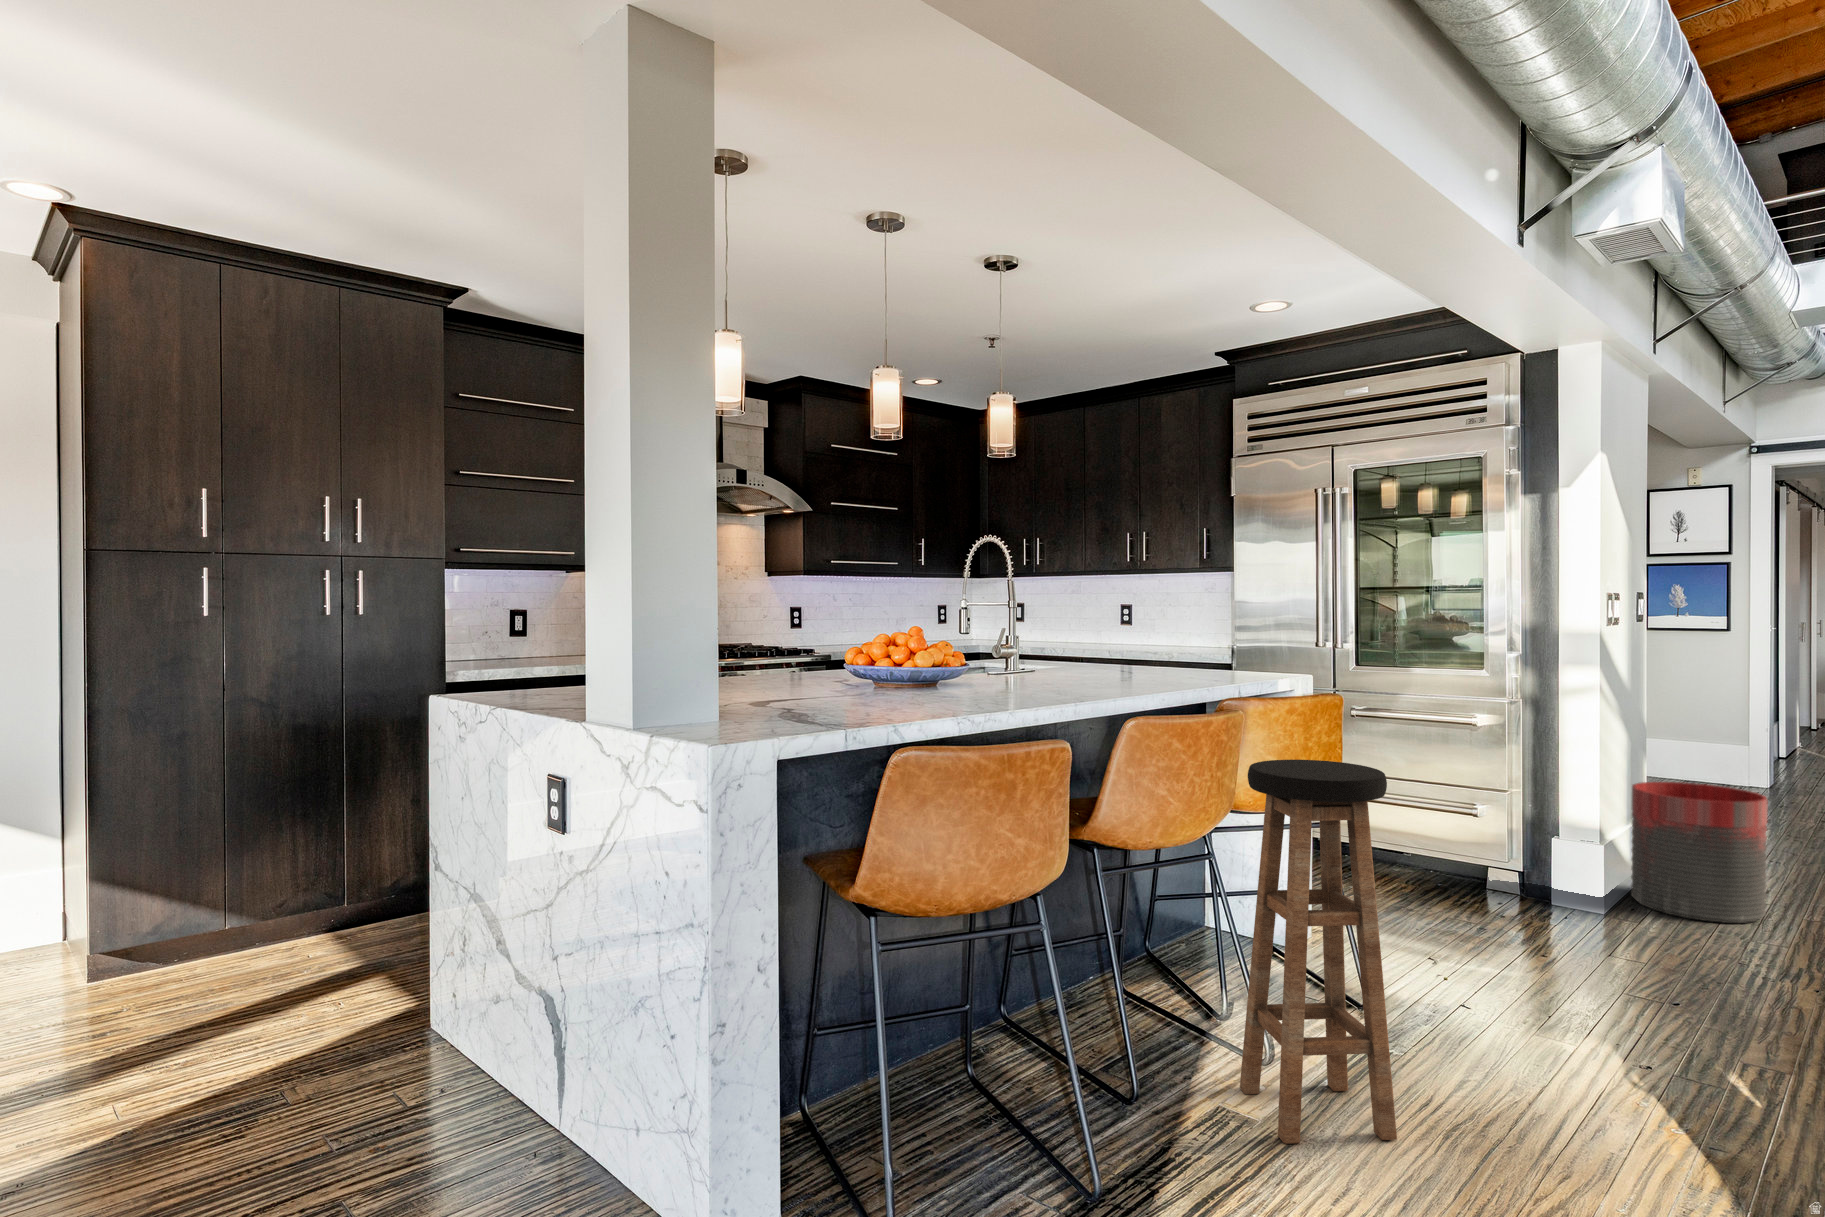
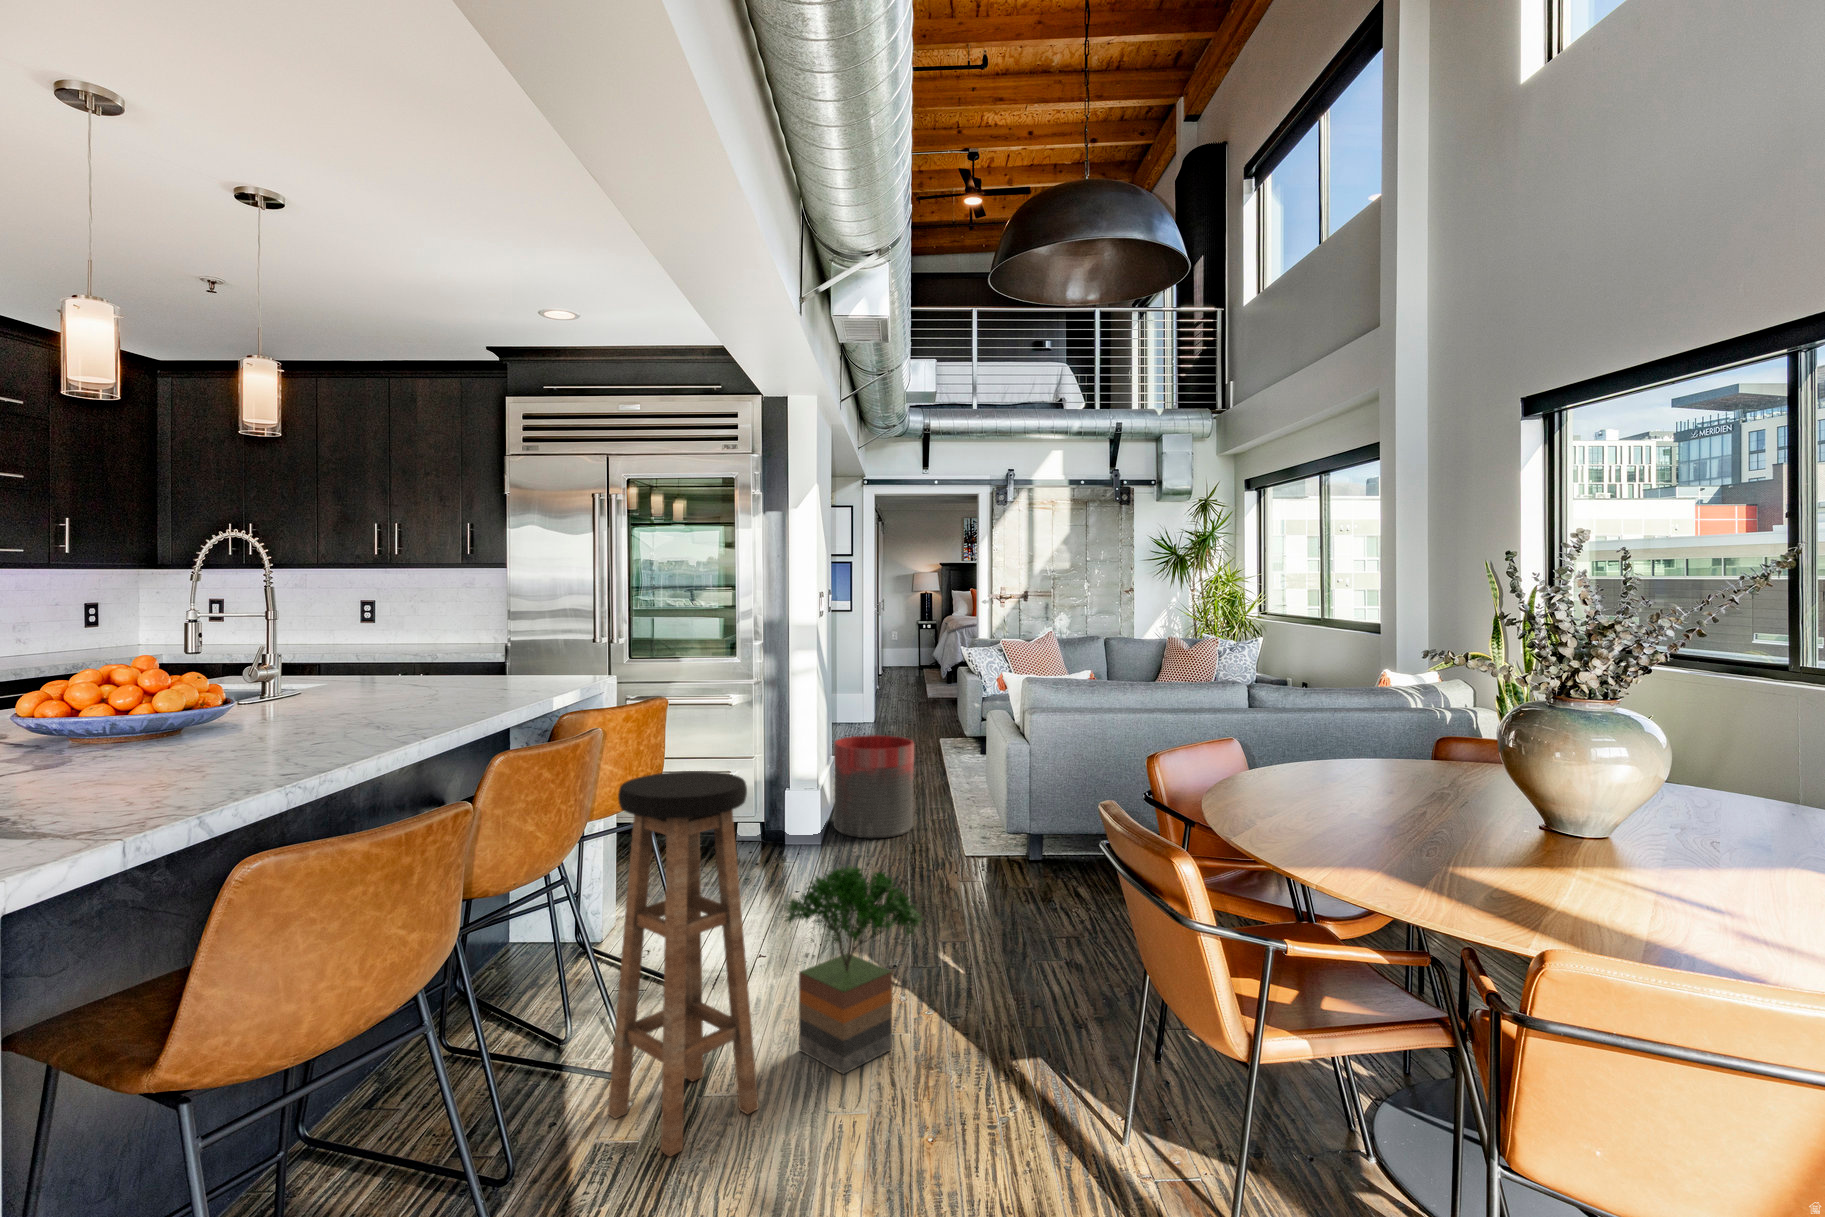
potted tree: none [1450,901,1649,1147] -> present [785,866,922,1074]

